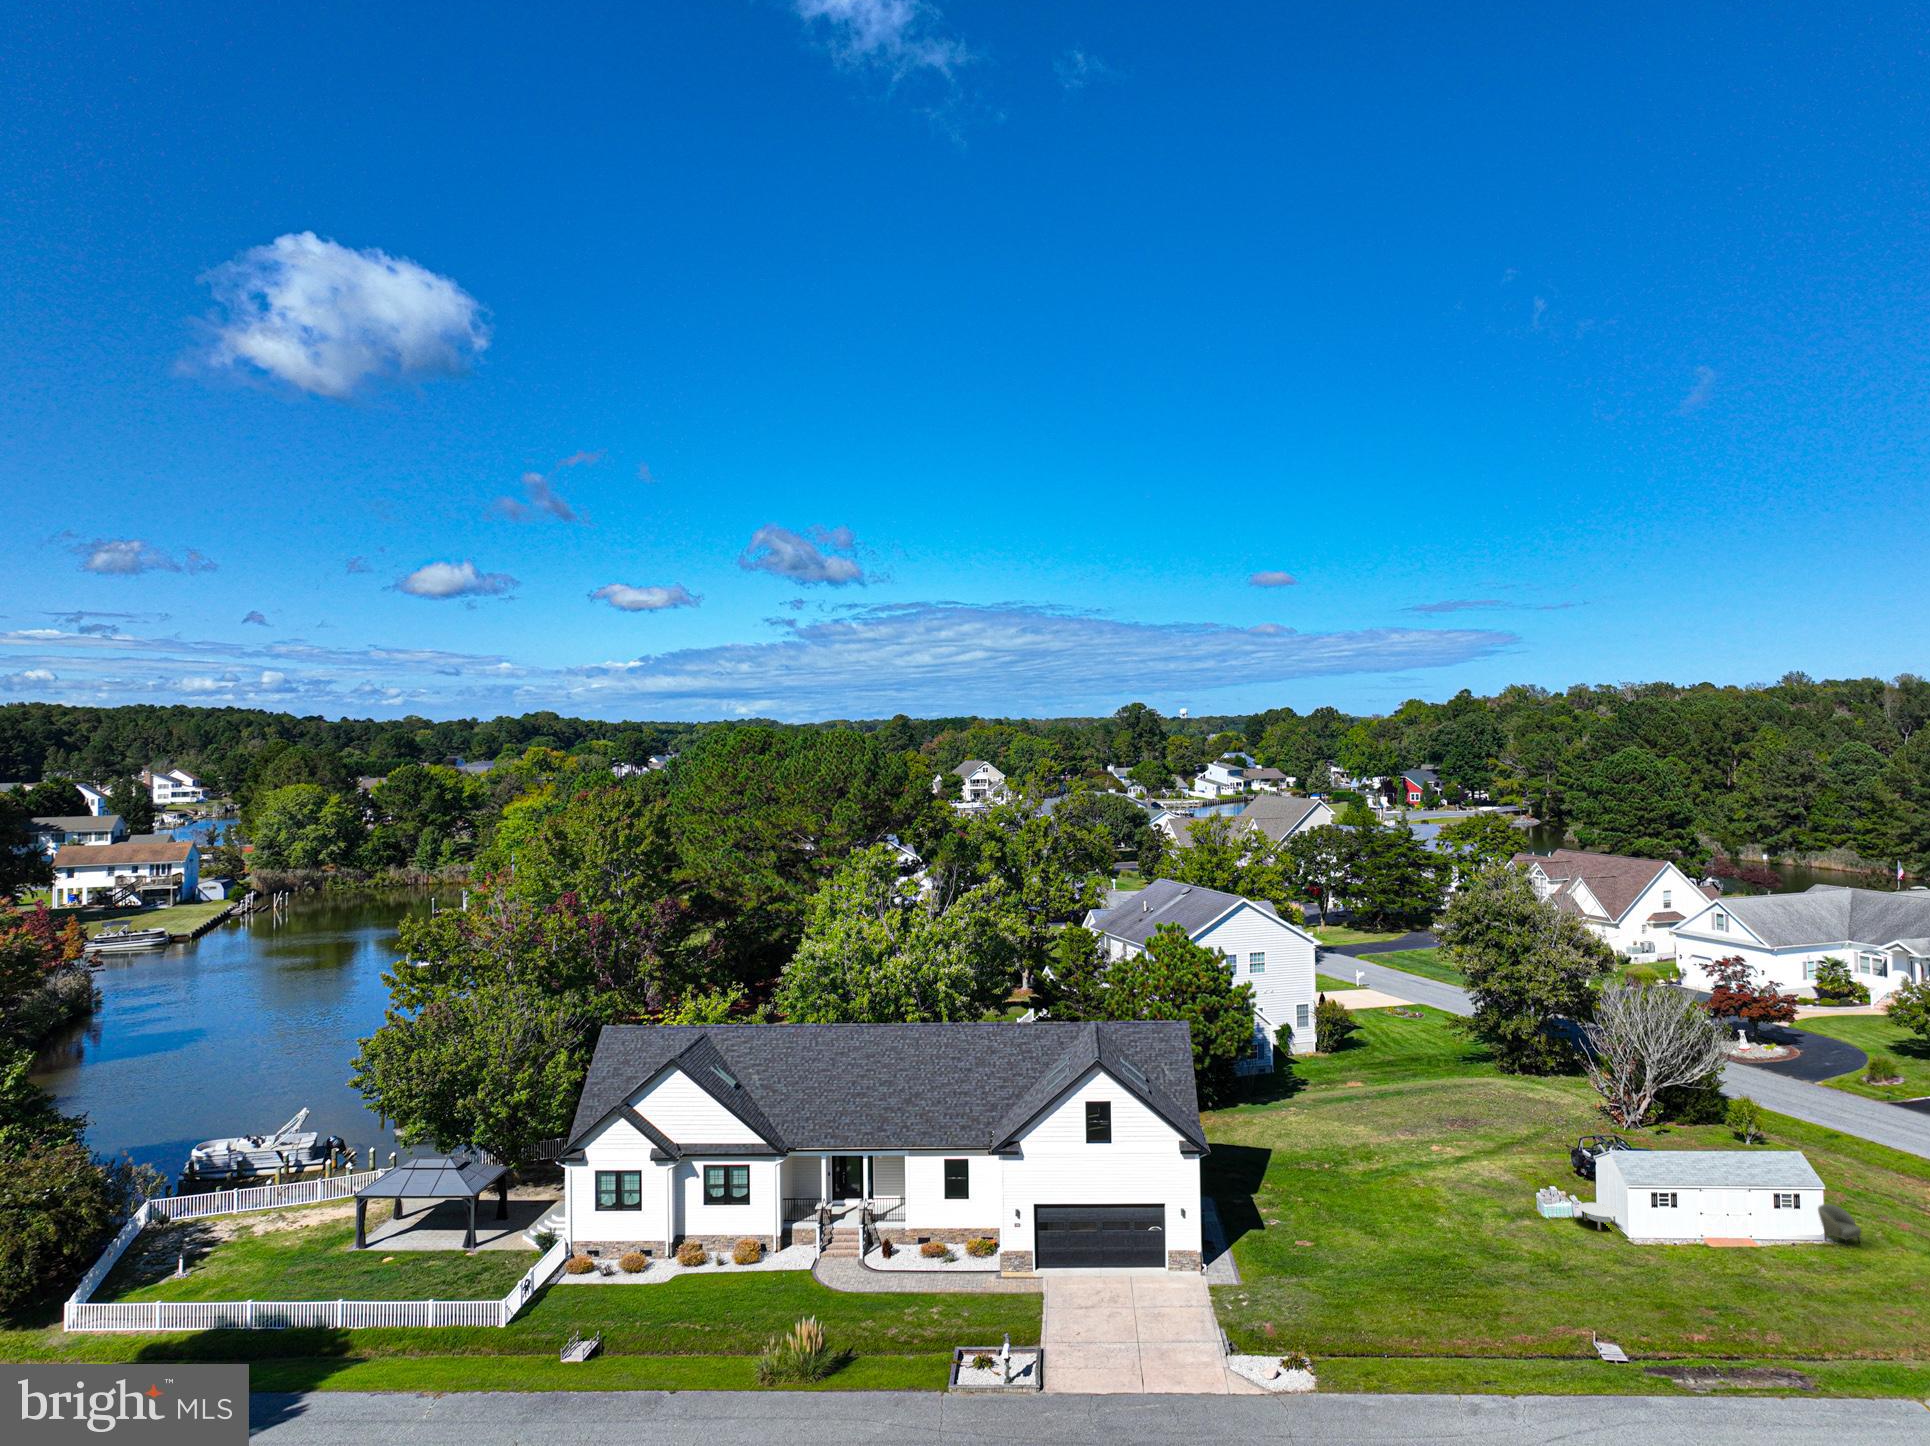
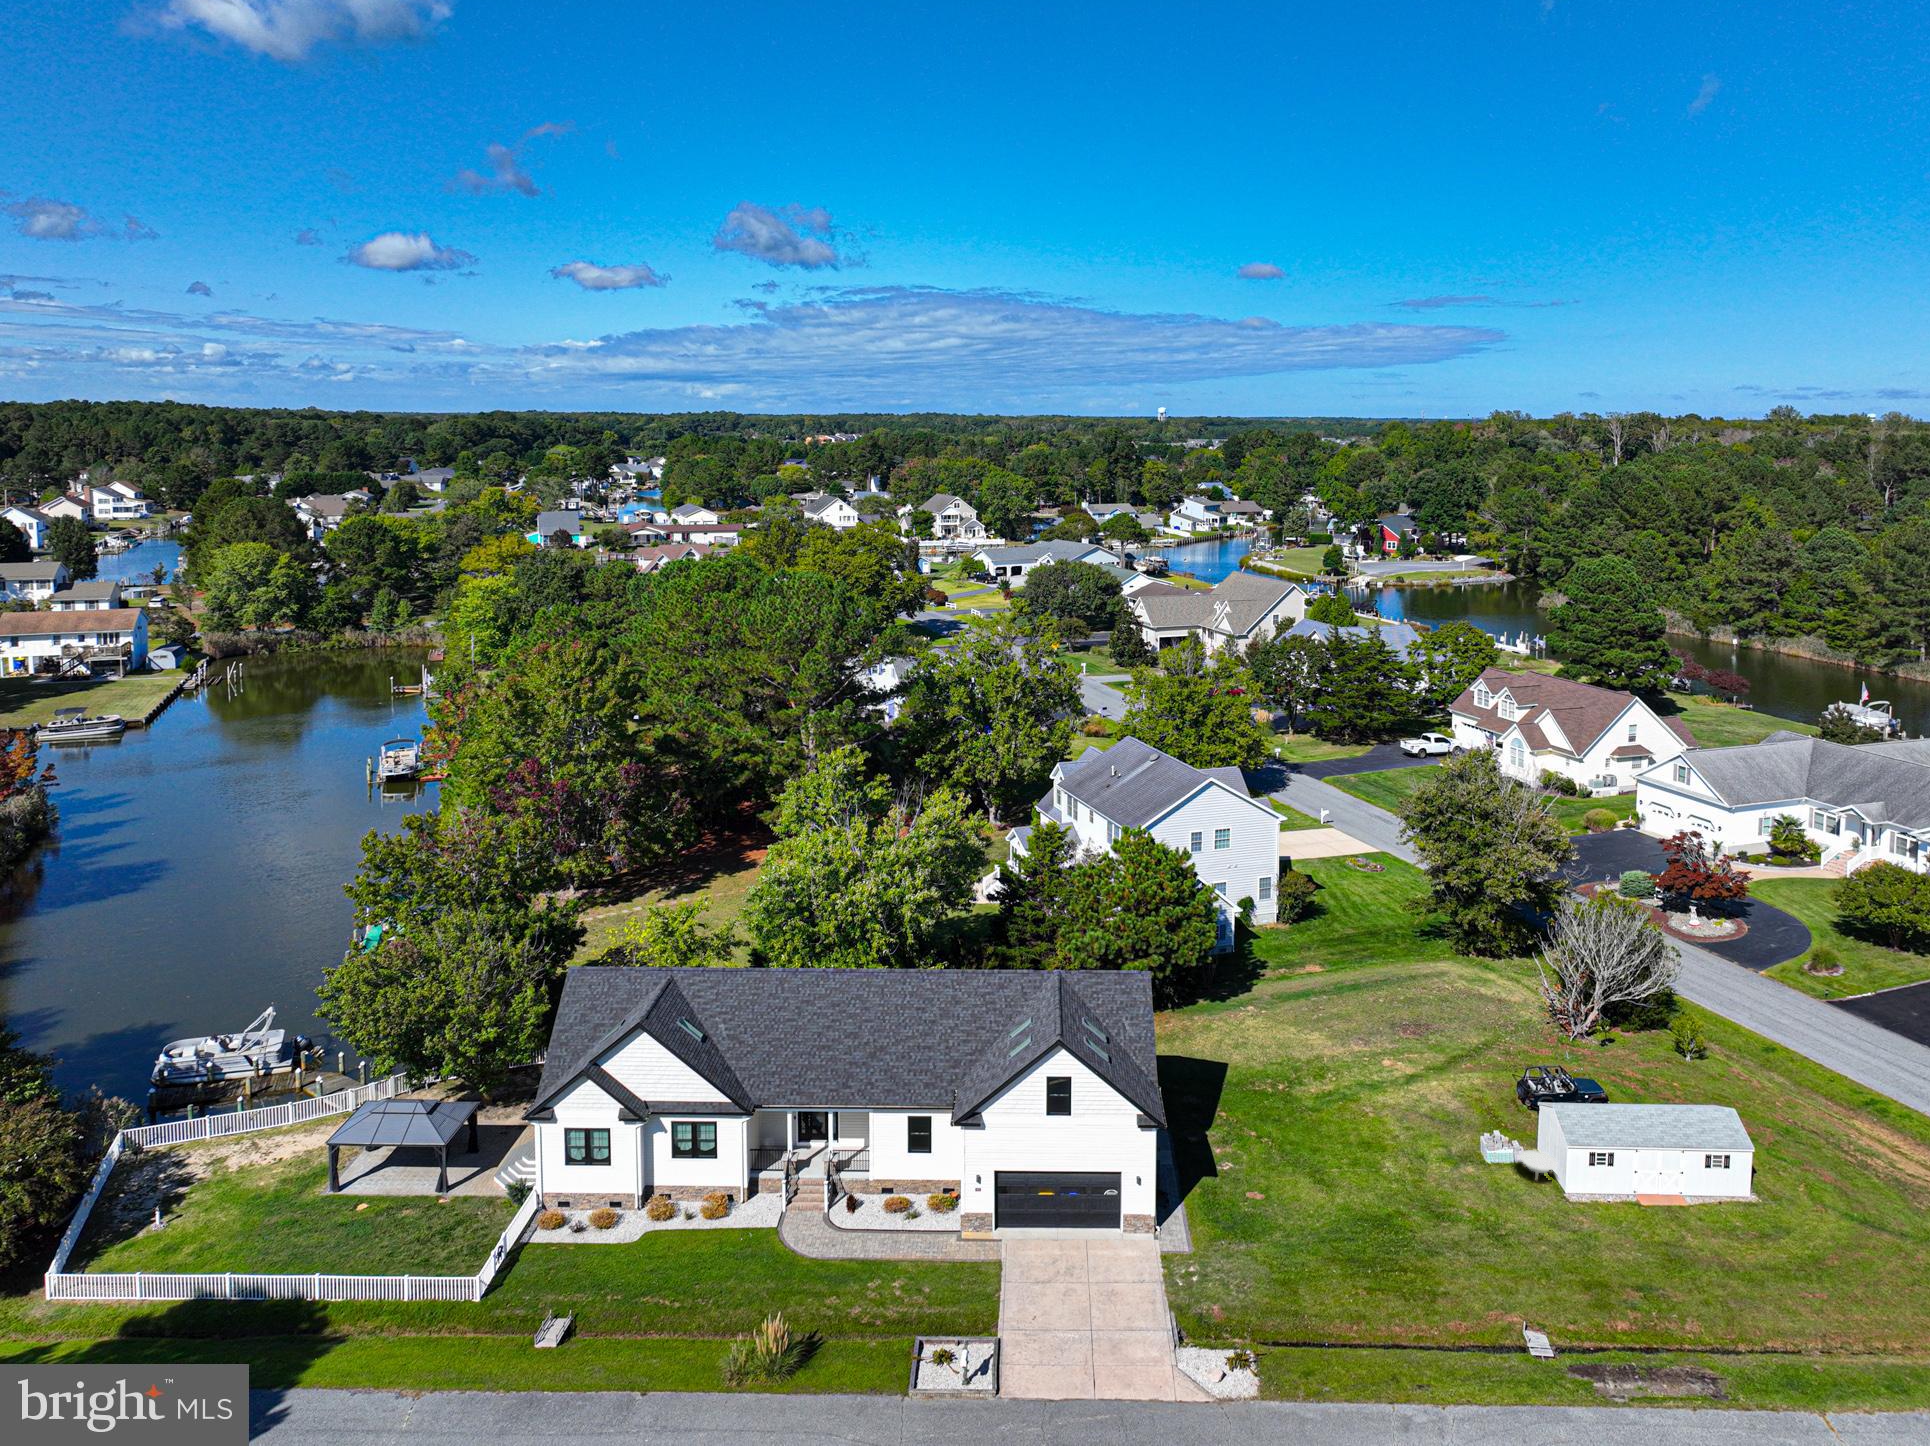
armchair: present [1818,1204,1861,1245] -> none [1746,1163,1784,1207]

